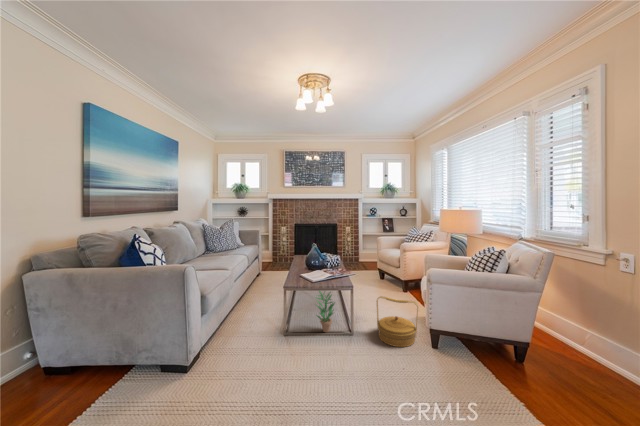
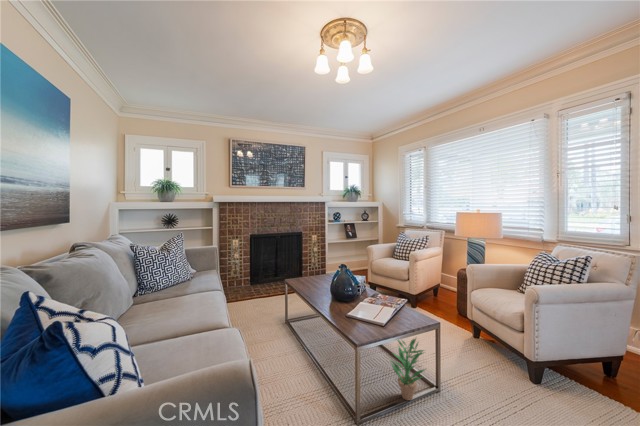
basket: present [377,296,418,347] -> none [465,330,522,399]

